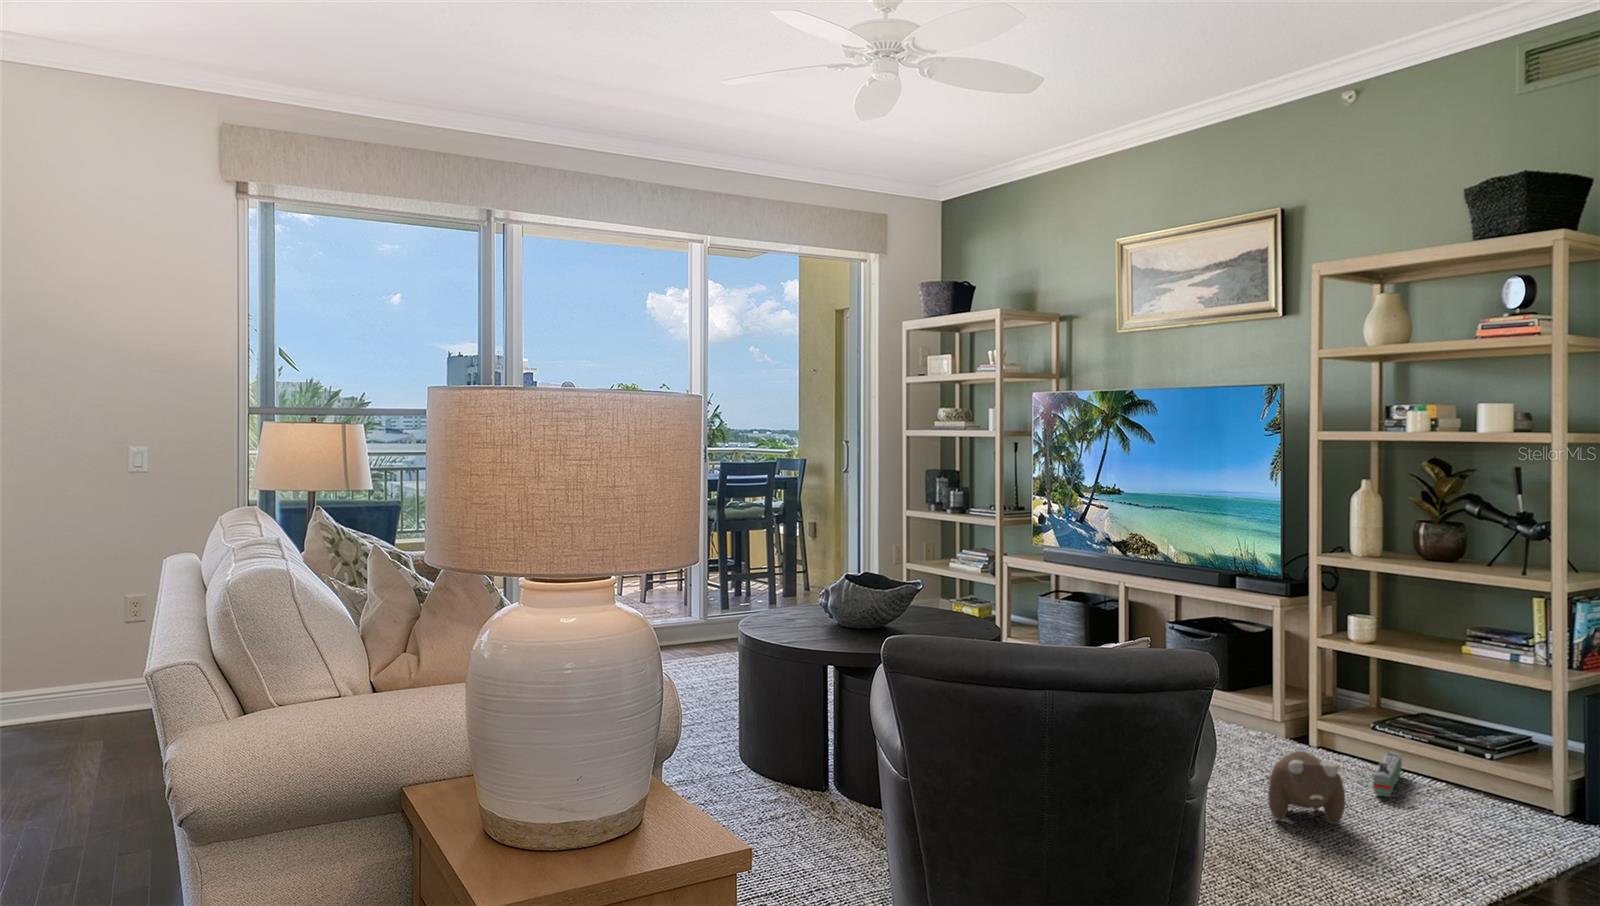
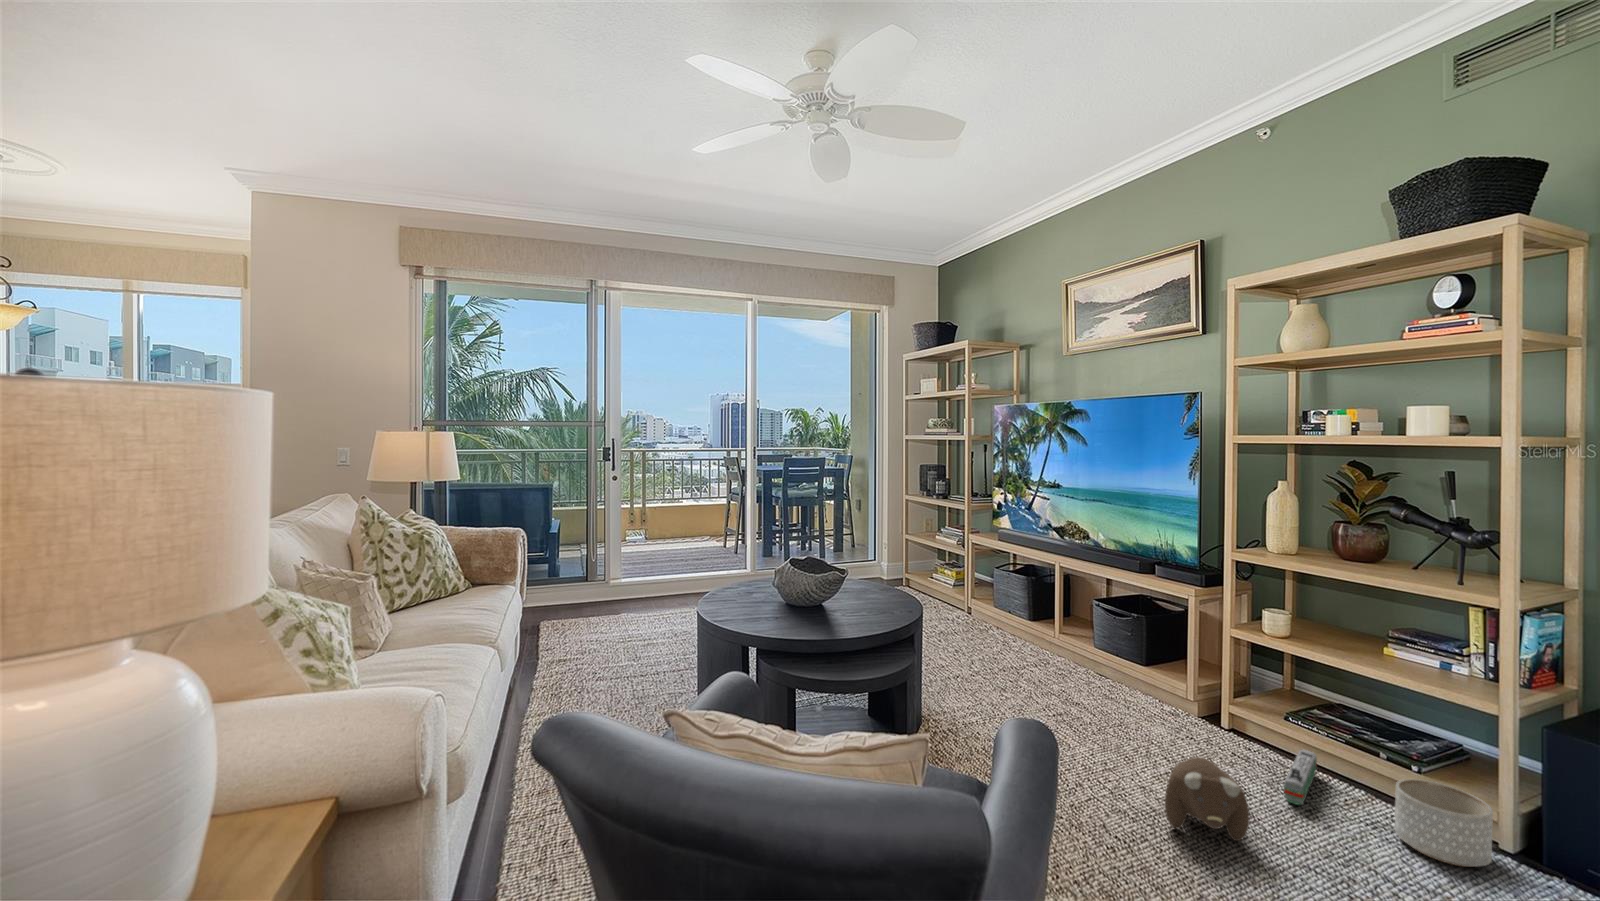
planter: none [1469,760,1547,828] -> present [1395,779,1493,867]

